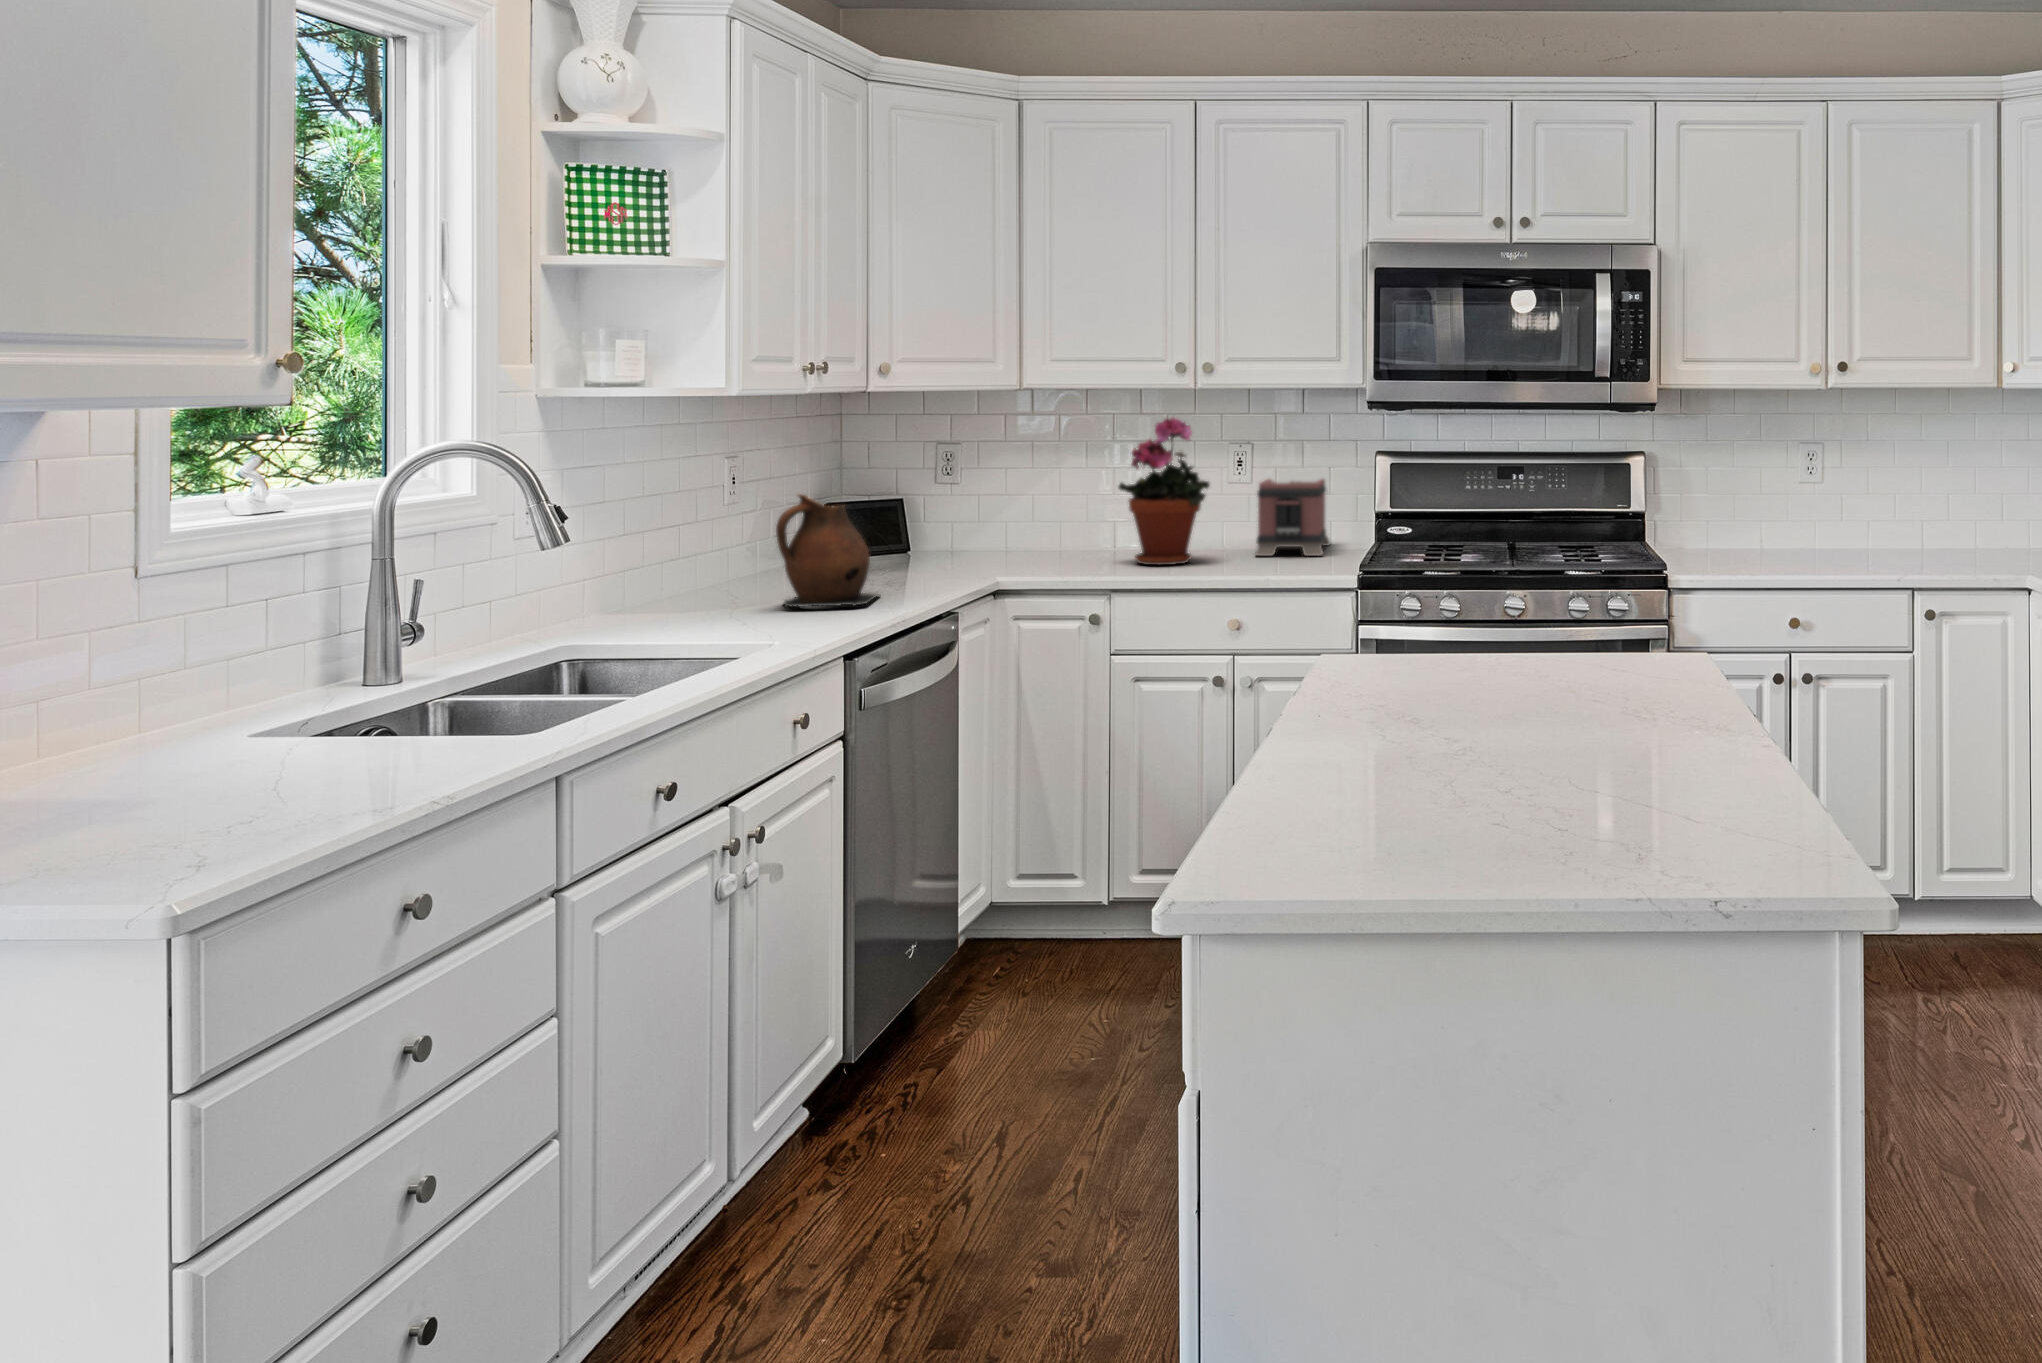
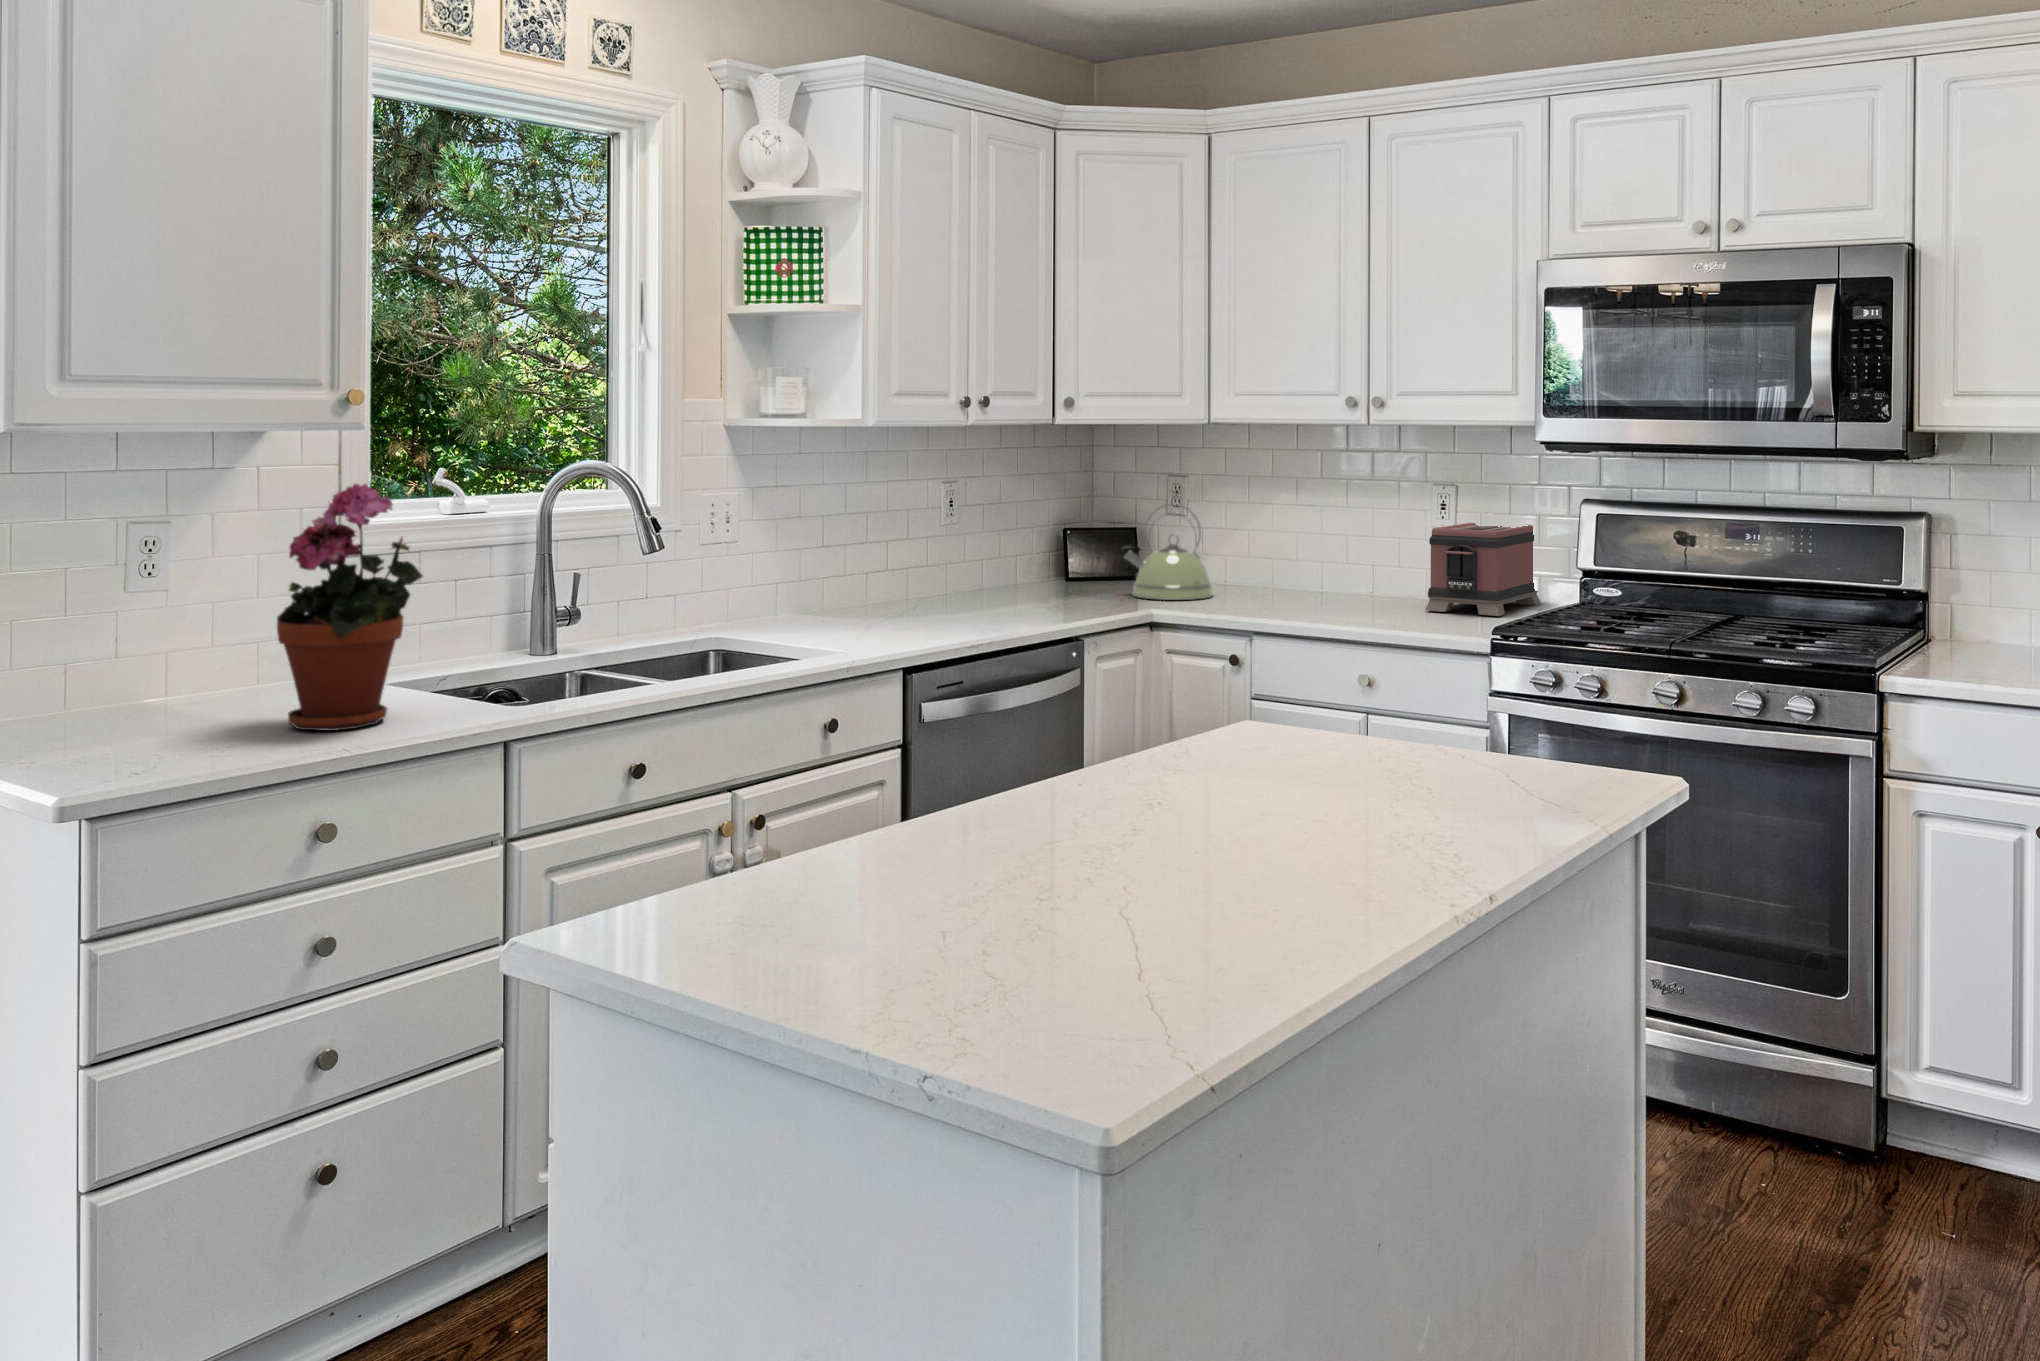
potted plant: present [1119,417,1209,565] -> present [277,484,423,731]
kettle: none [944,471,1039,565] -> present [1122,503,1213,600]
ceramic pitcher: present [776,494,880,607] -> none [910,519,1009,629]

